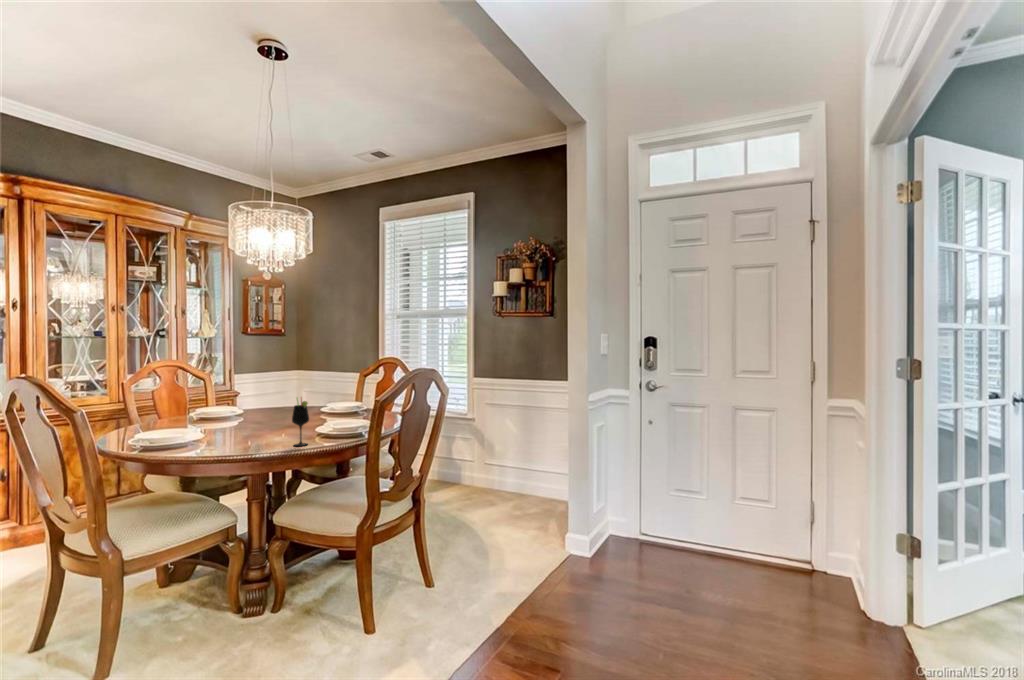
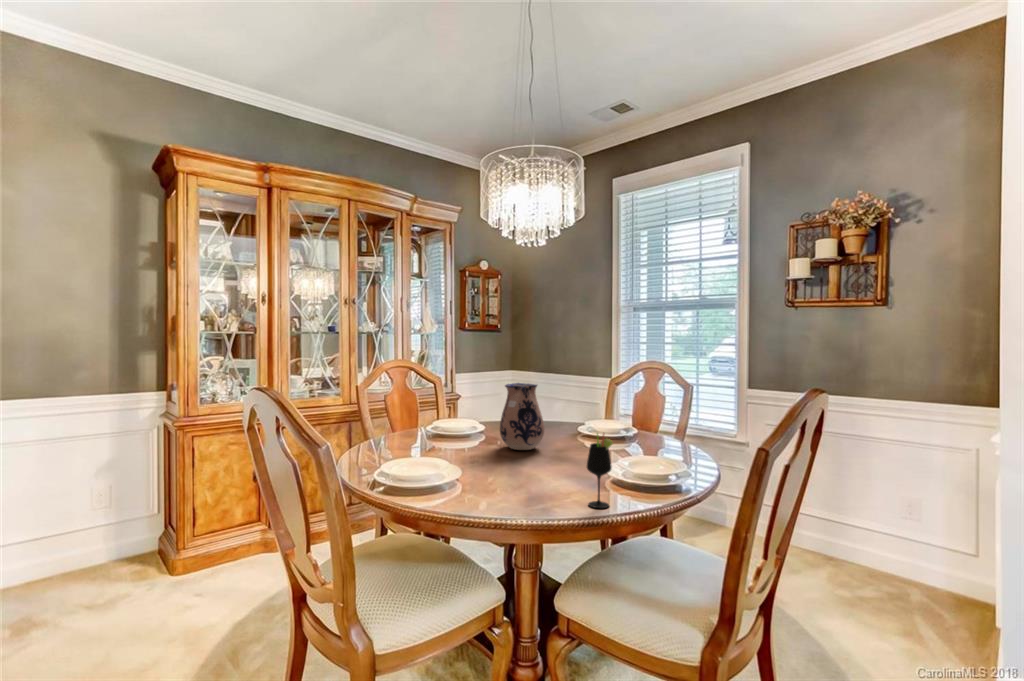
ceramic pitcher: none [250,373,288,423] -> present [500,383,545,450]

